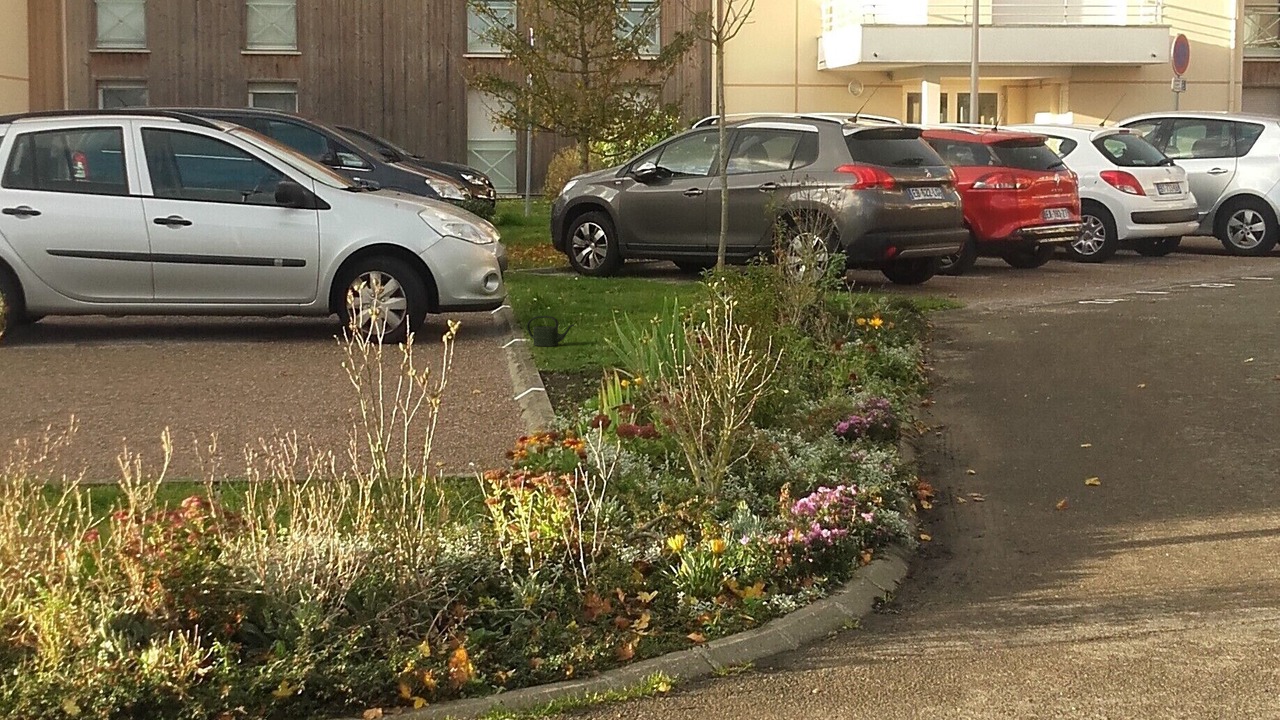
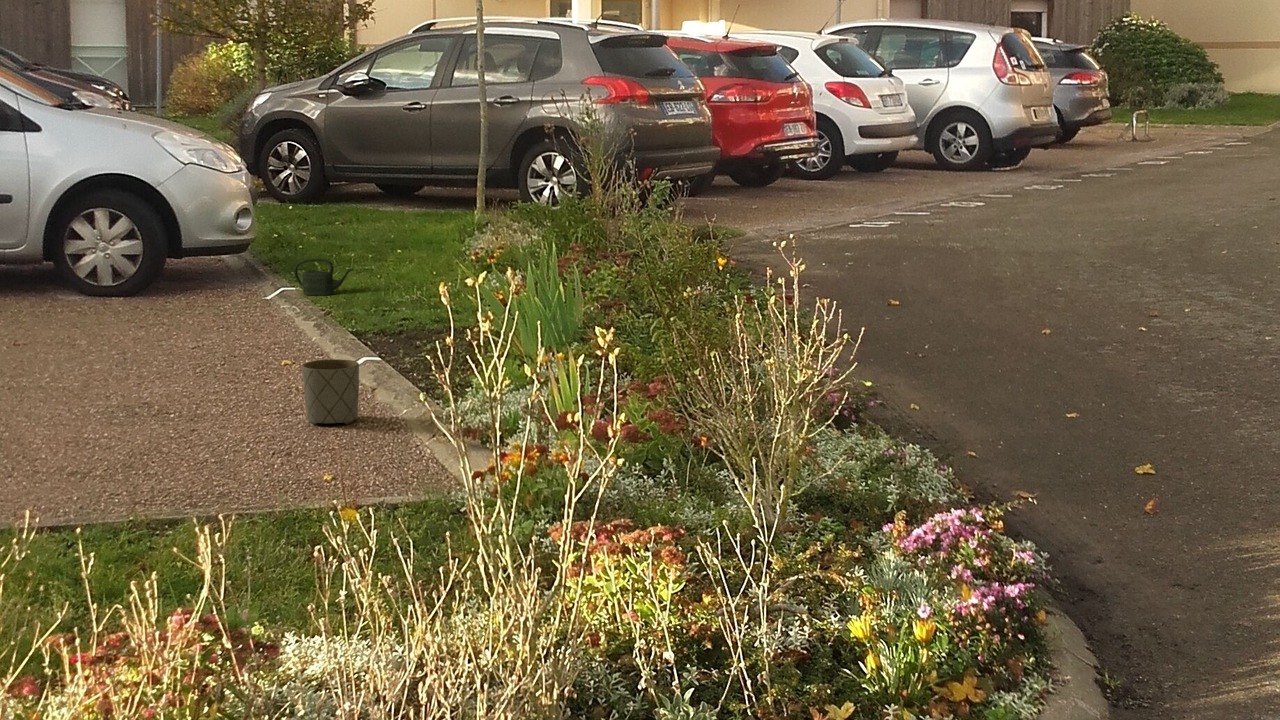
planter: none [458,387,503,438] -> present [302,359,359,425]

